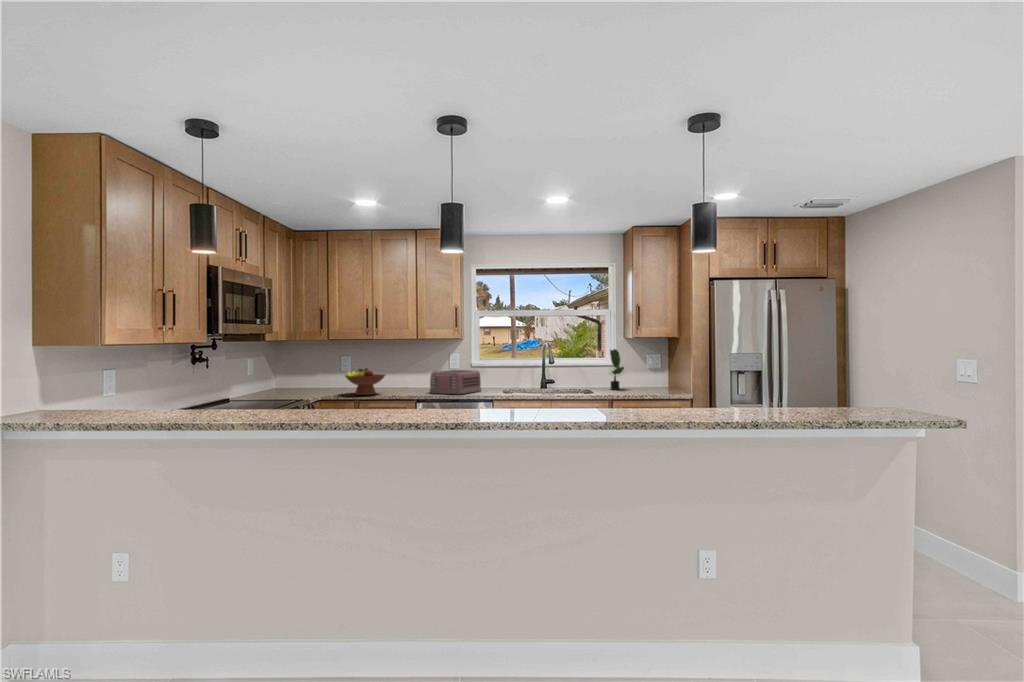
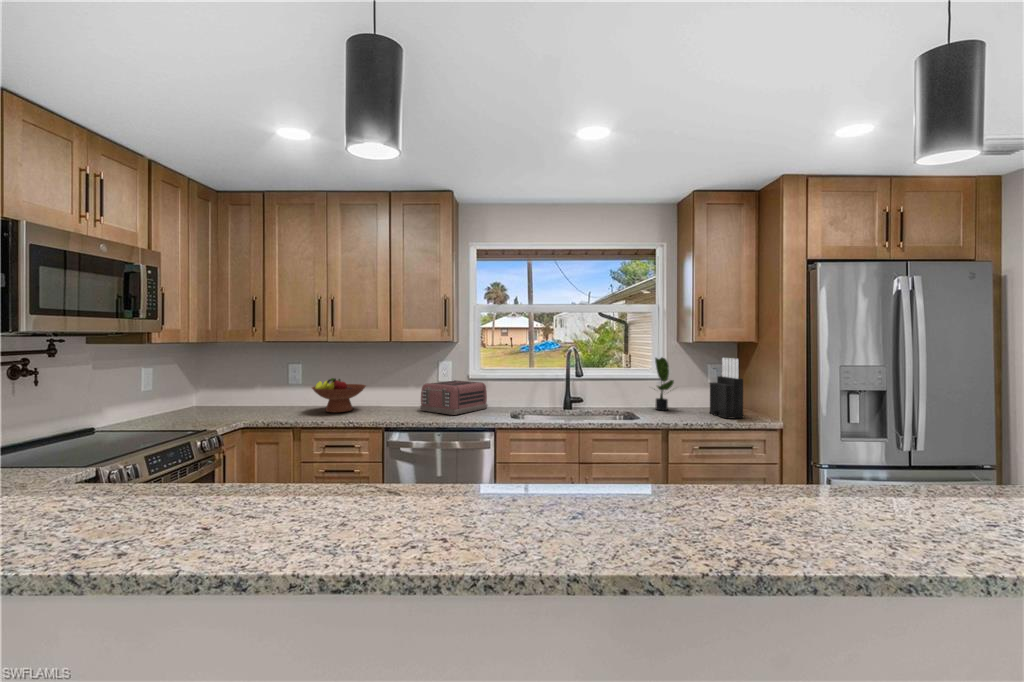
knife block: none [649,349,671,392] -> present [710,358,743,418]

